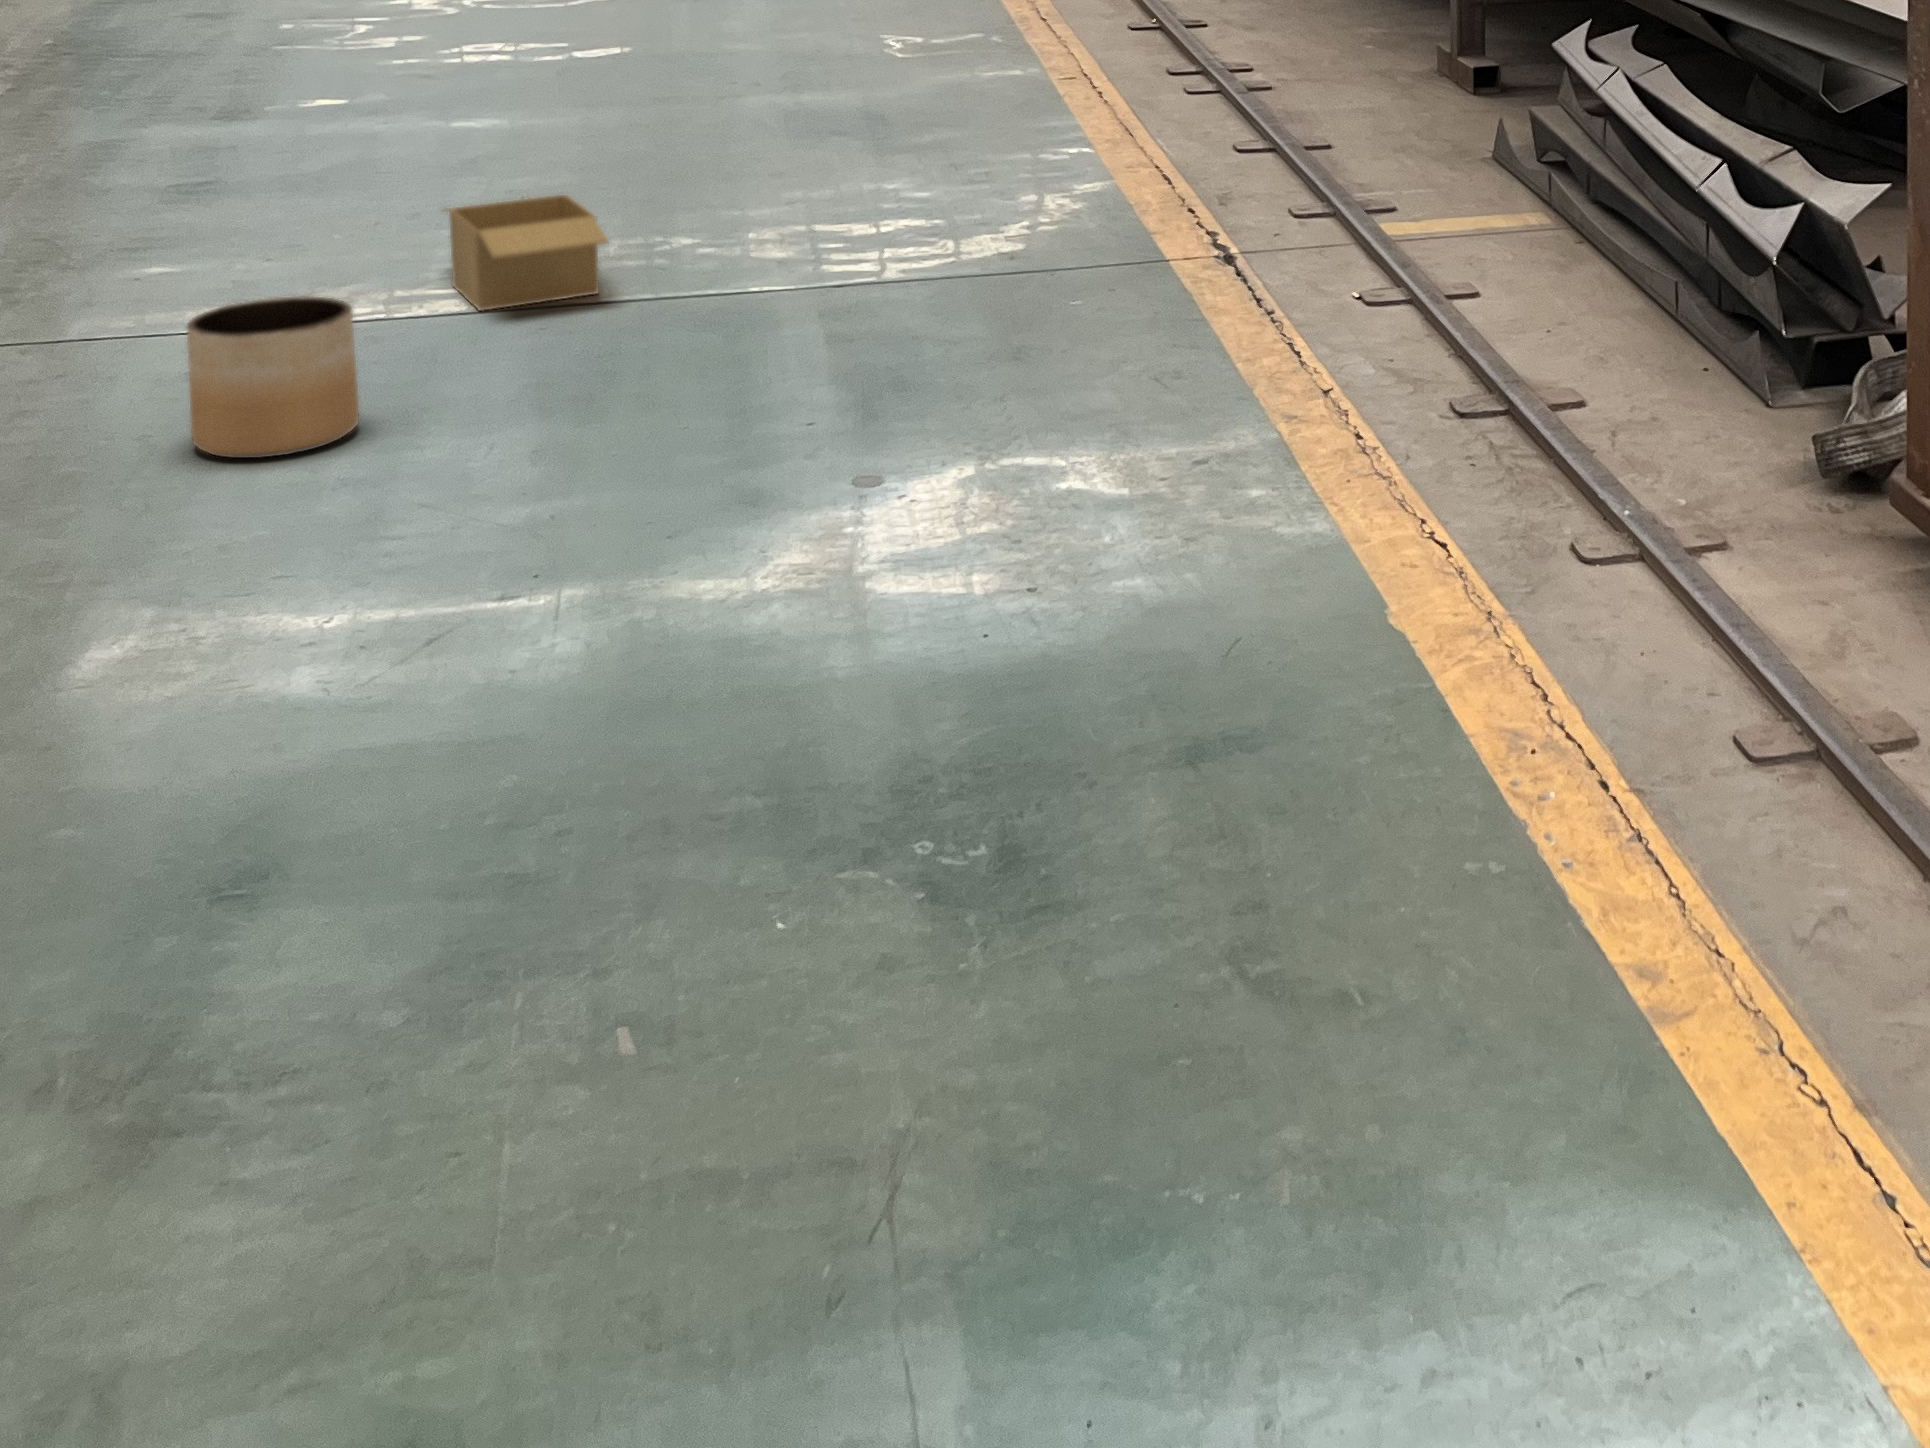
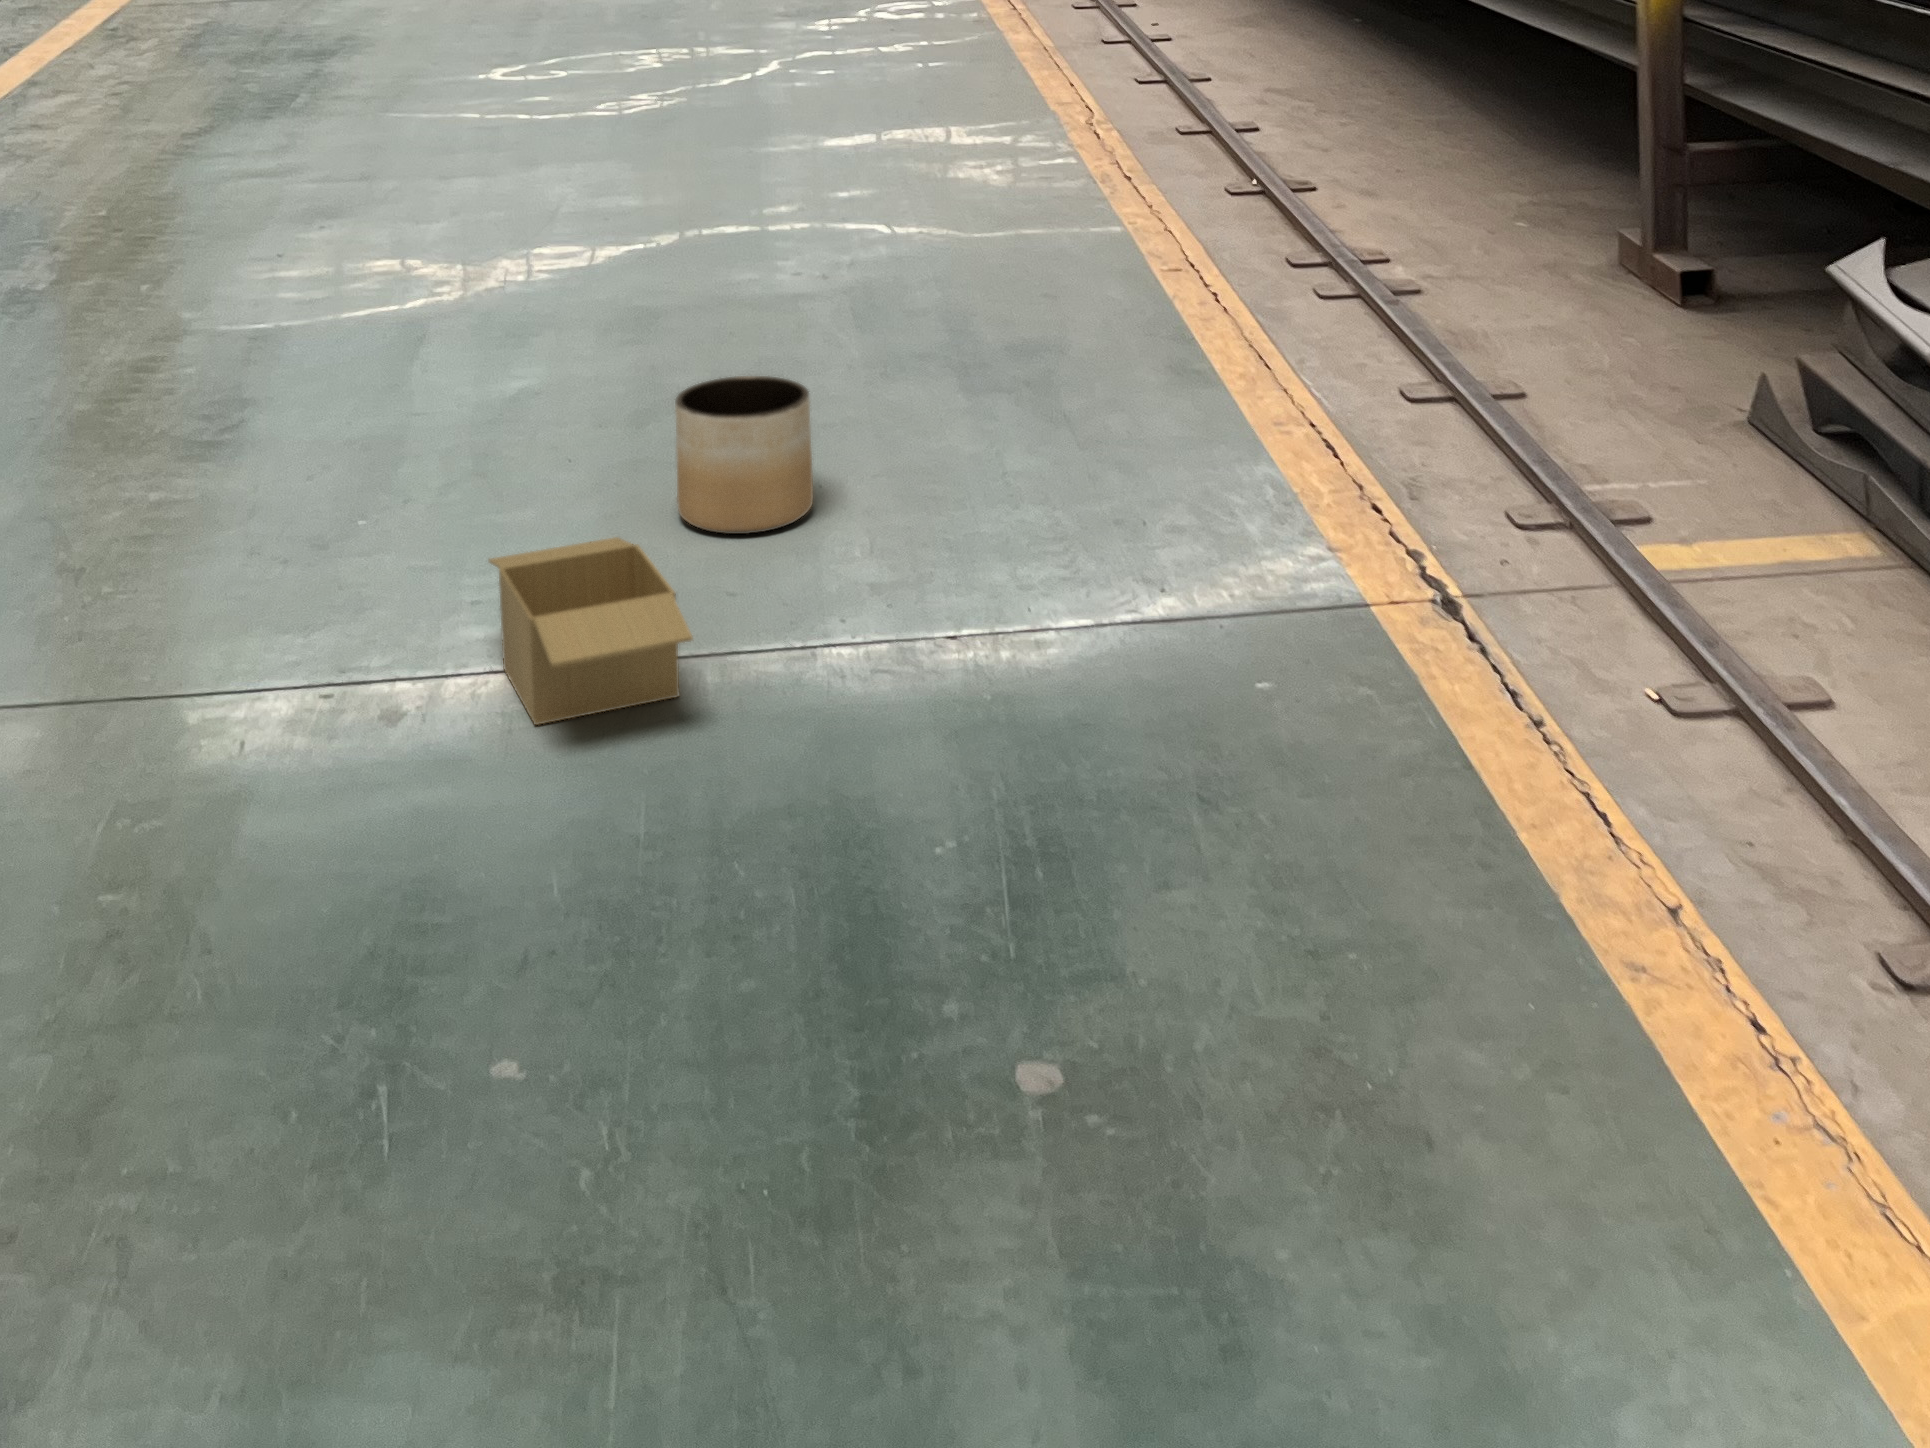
planter: present [187,296,359,458] -> present [675,376,813,534]

